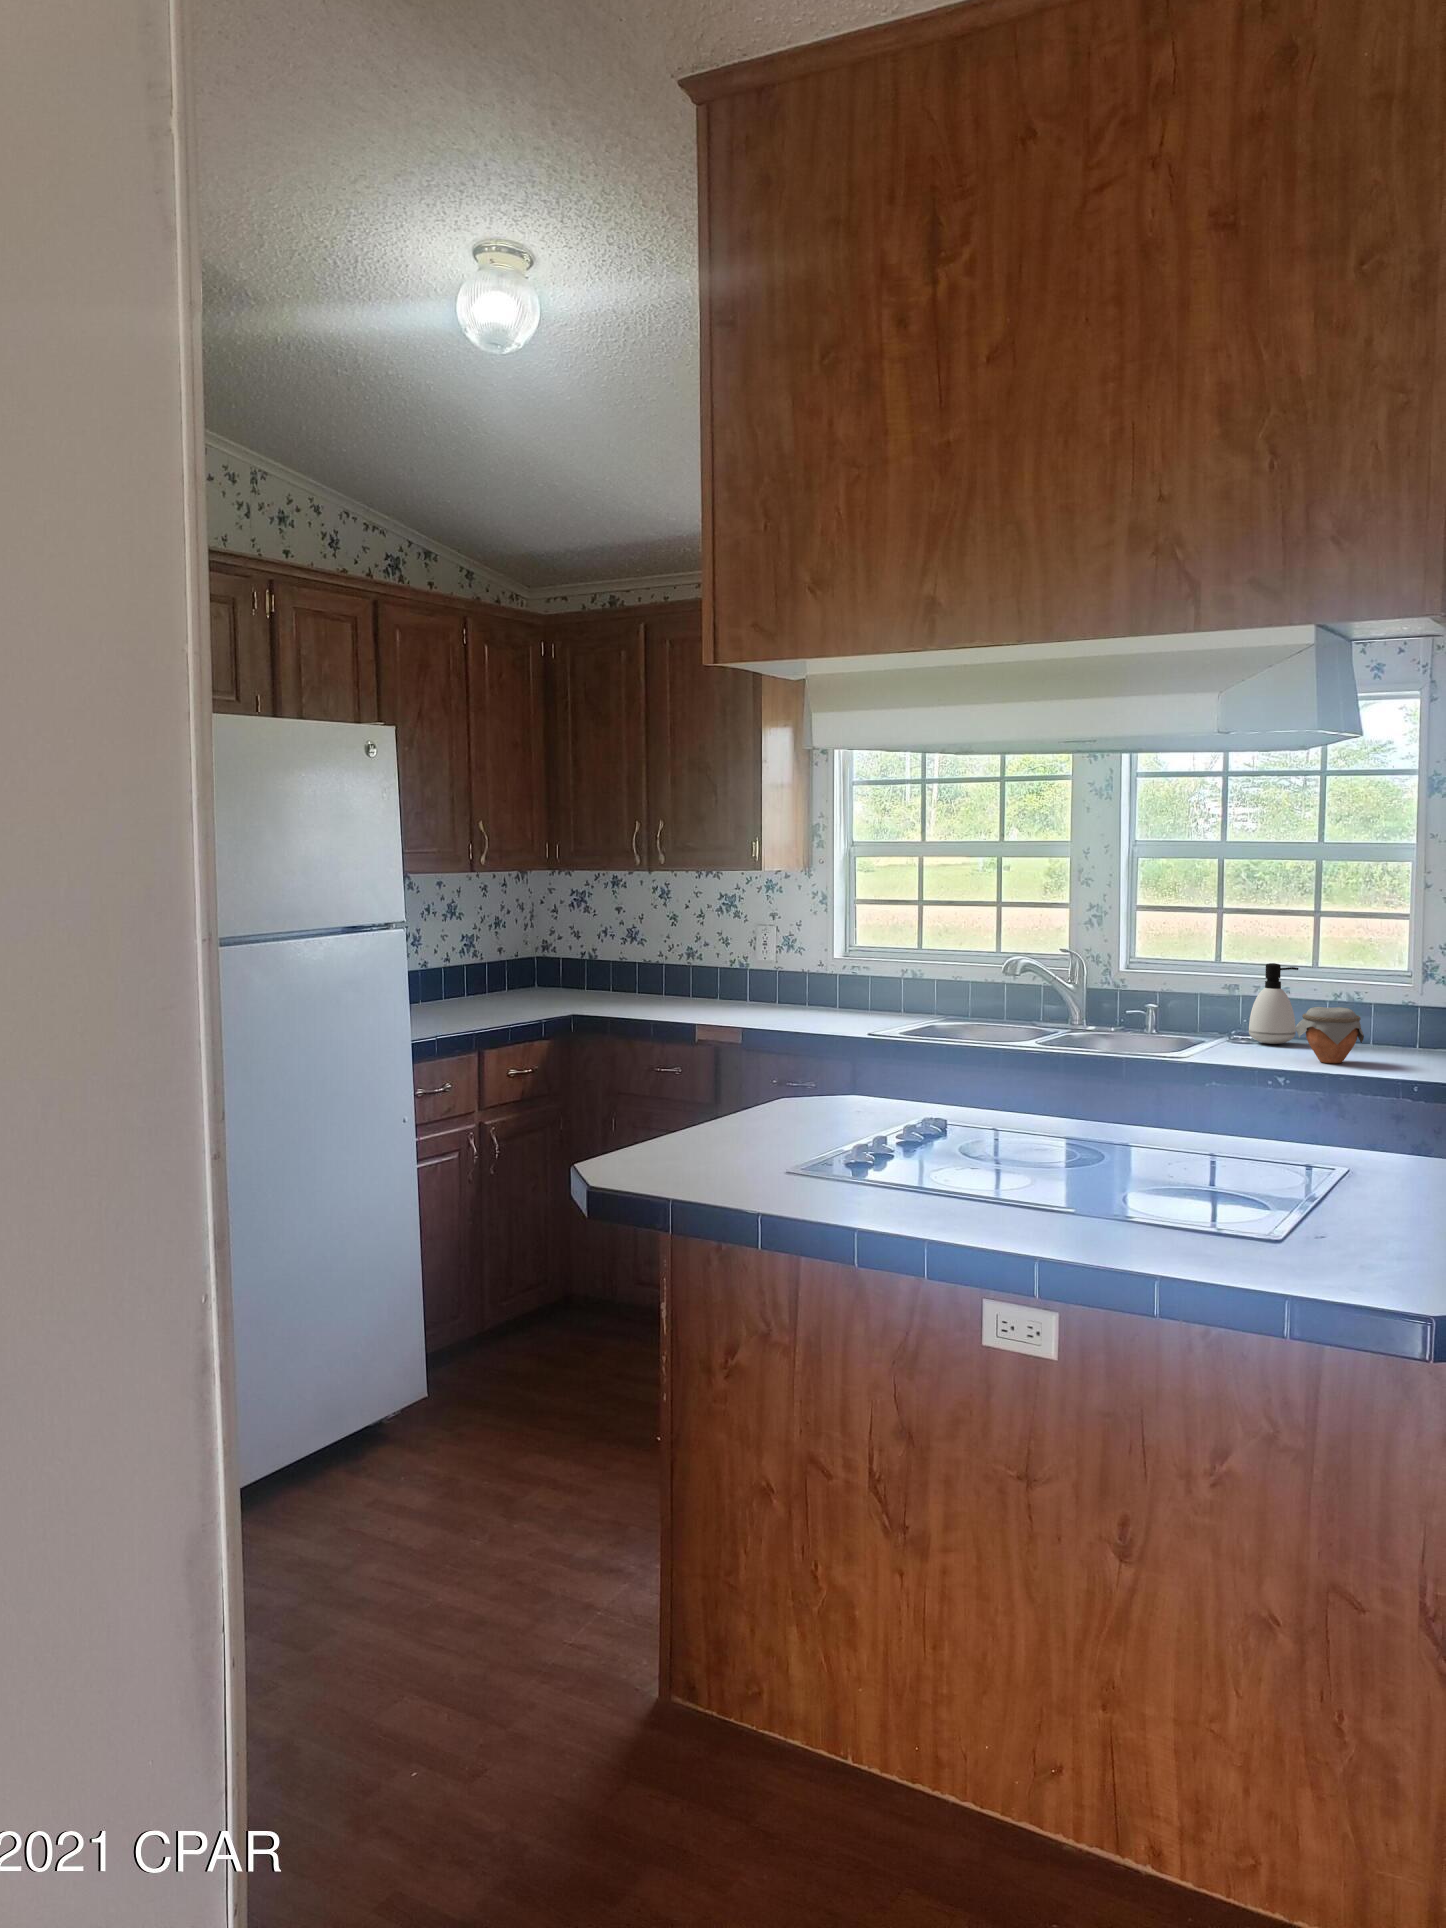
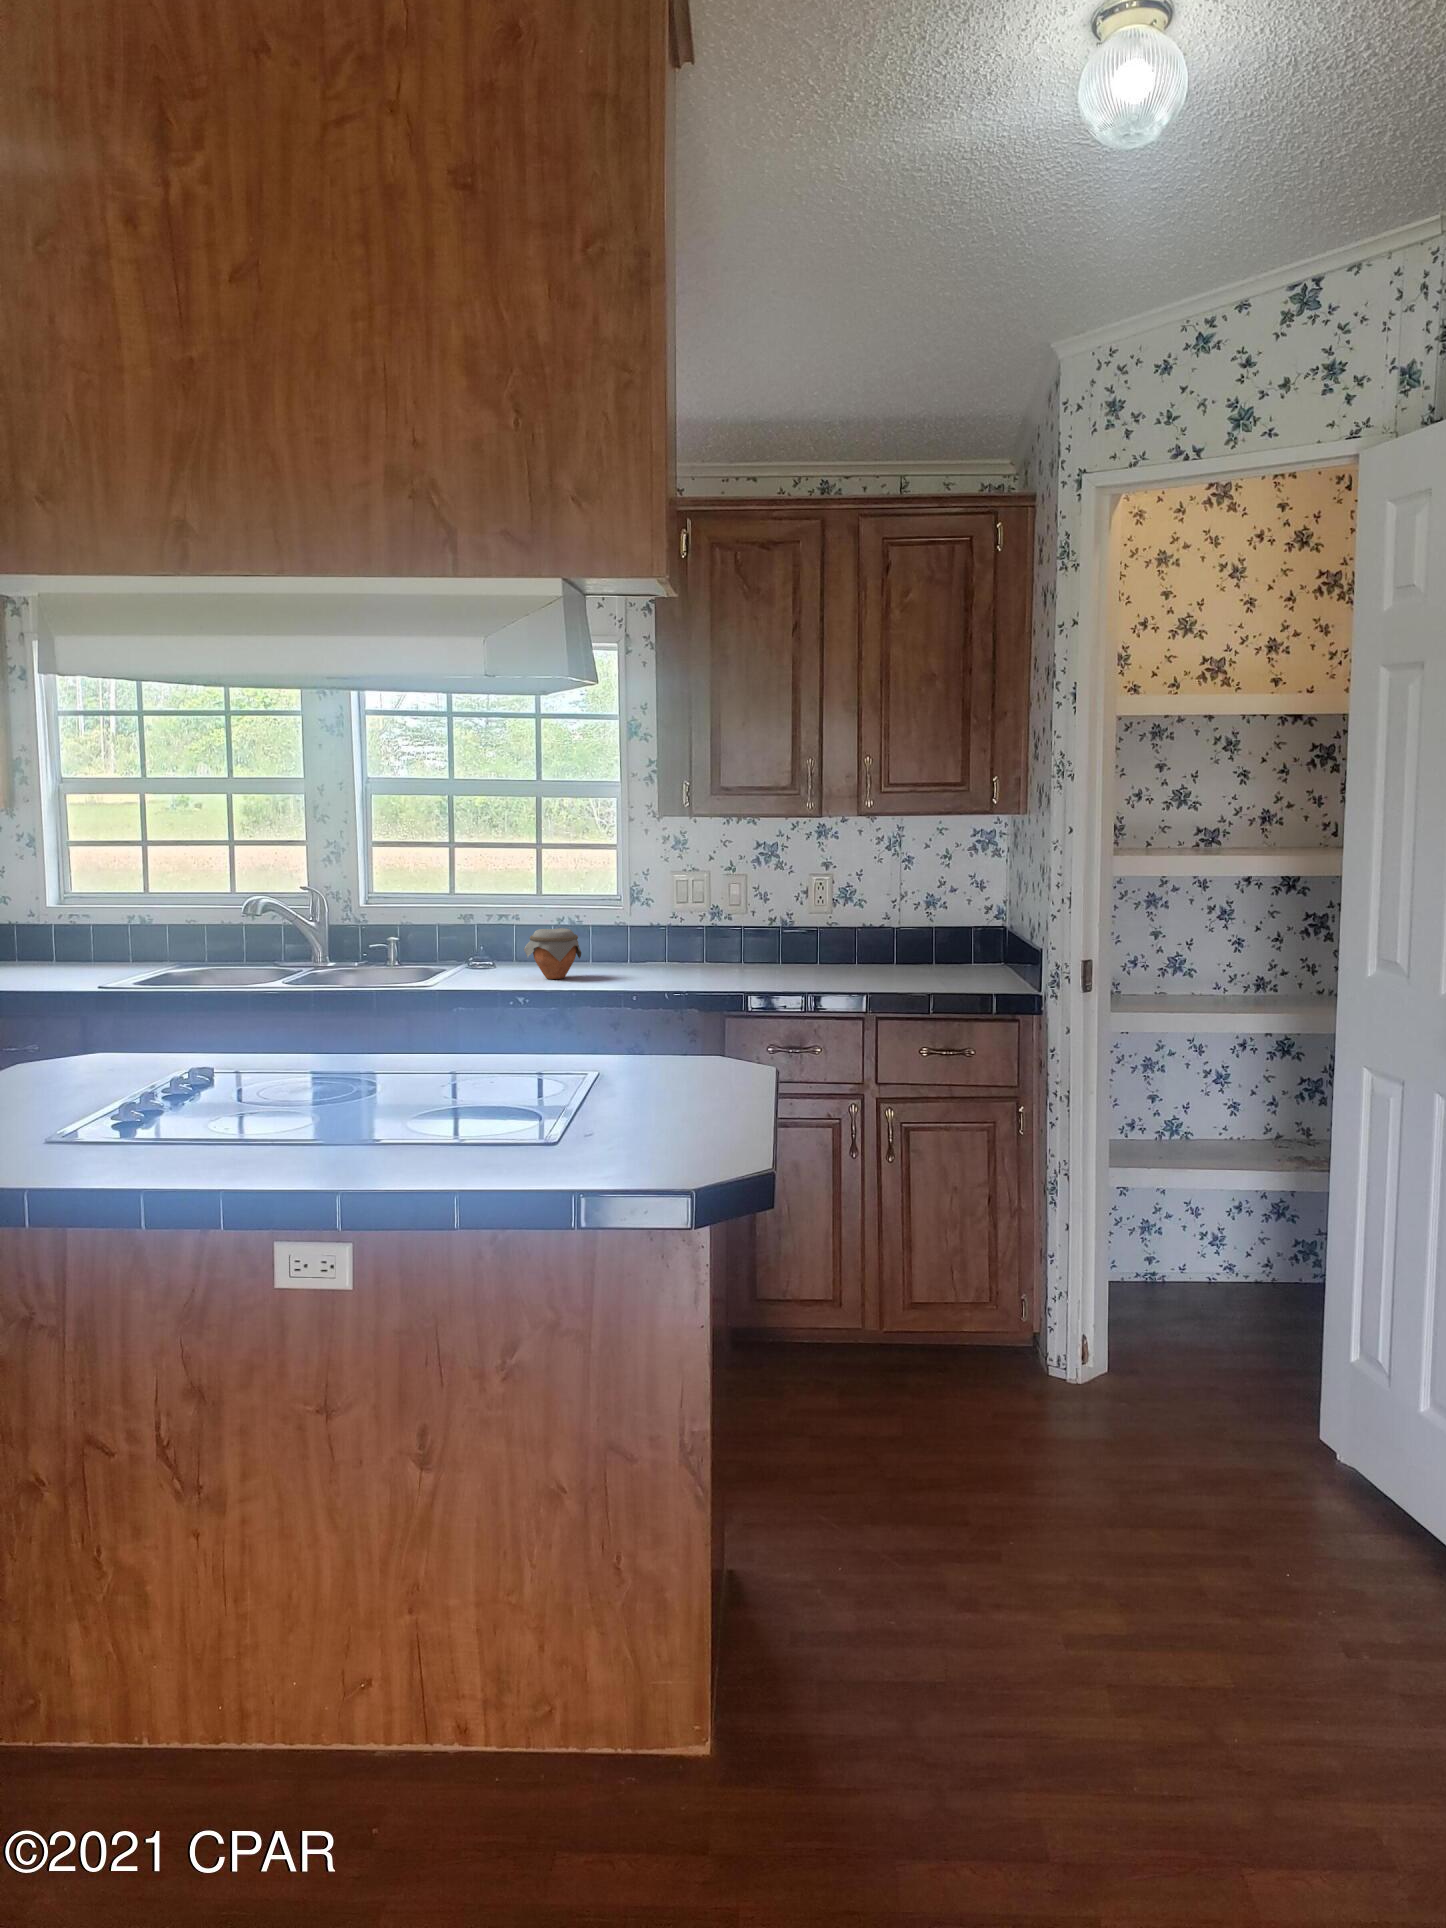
soap dispenser: present [1249,963,1298,1044] -> none [484,892,524,966]

